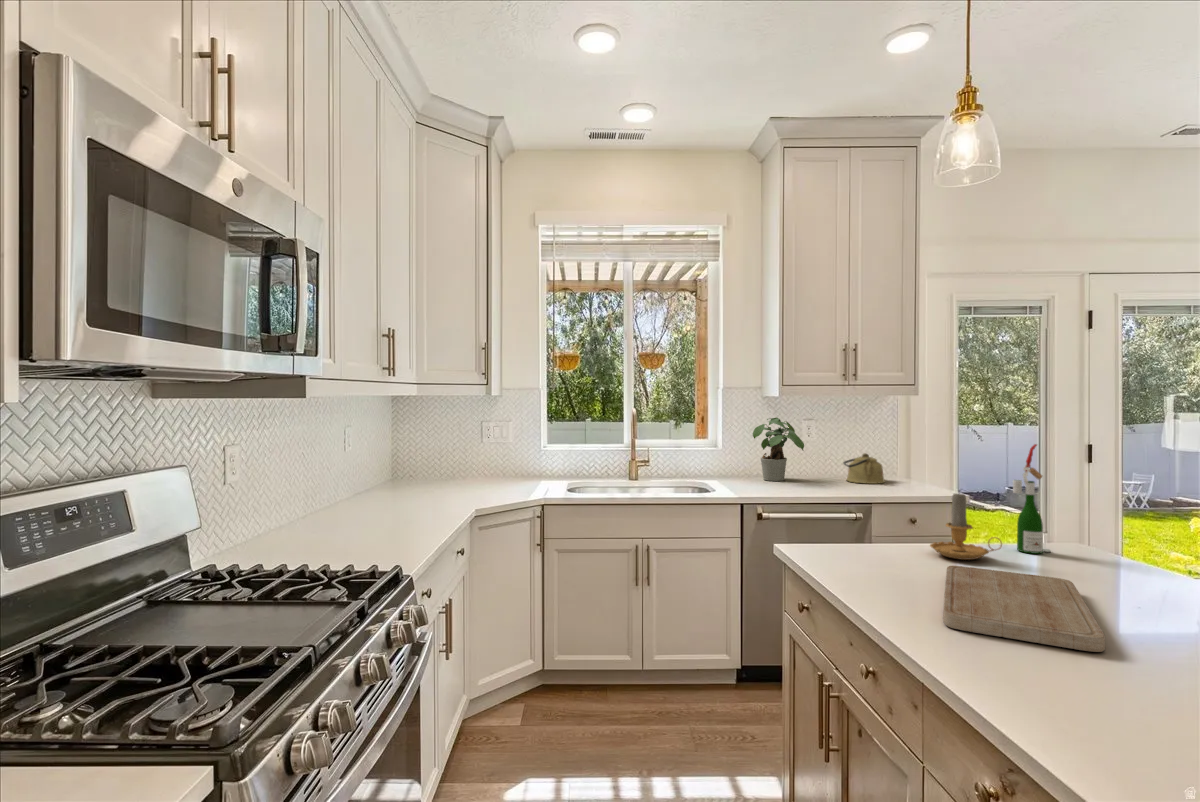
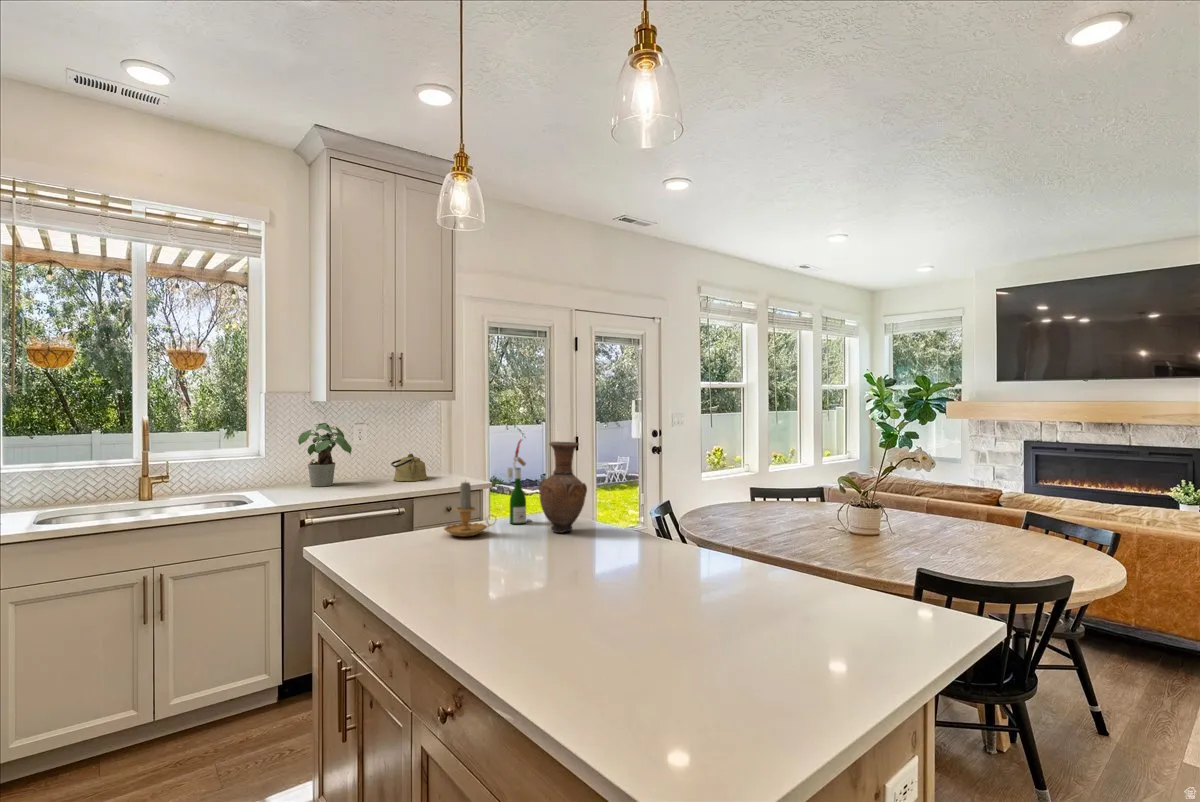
vase: none [1069,450,1156,577] -> present [539,442,587,533]
cutting board: present [943,566,1105,652] -> none [435,540,539,592]

